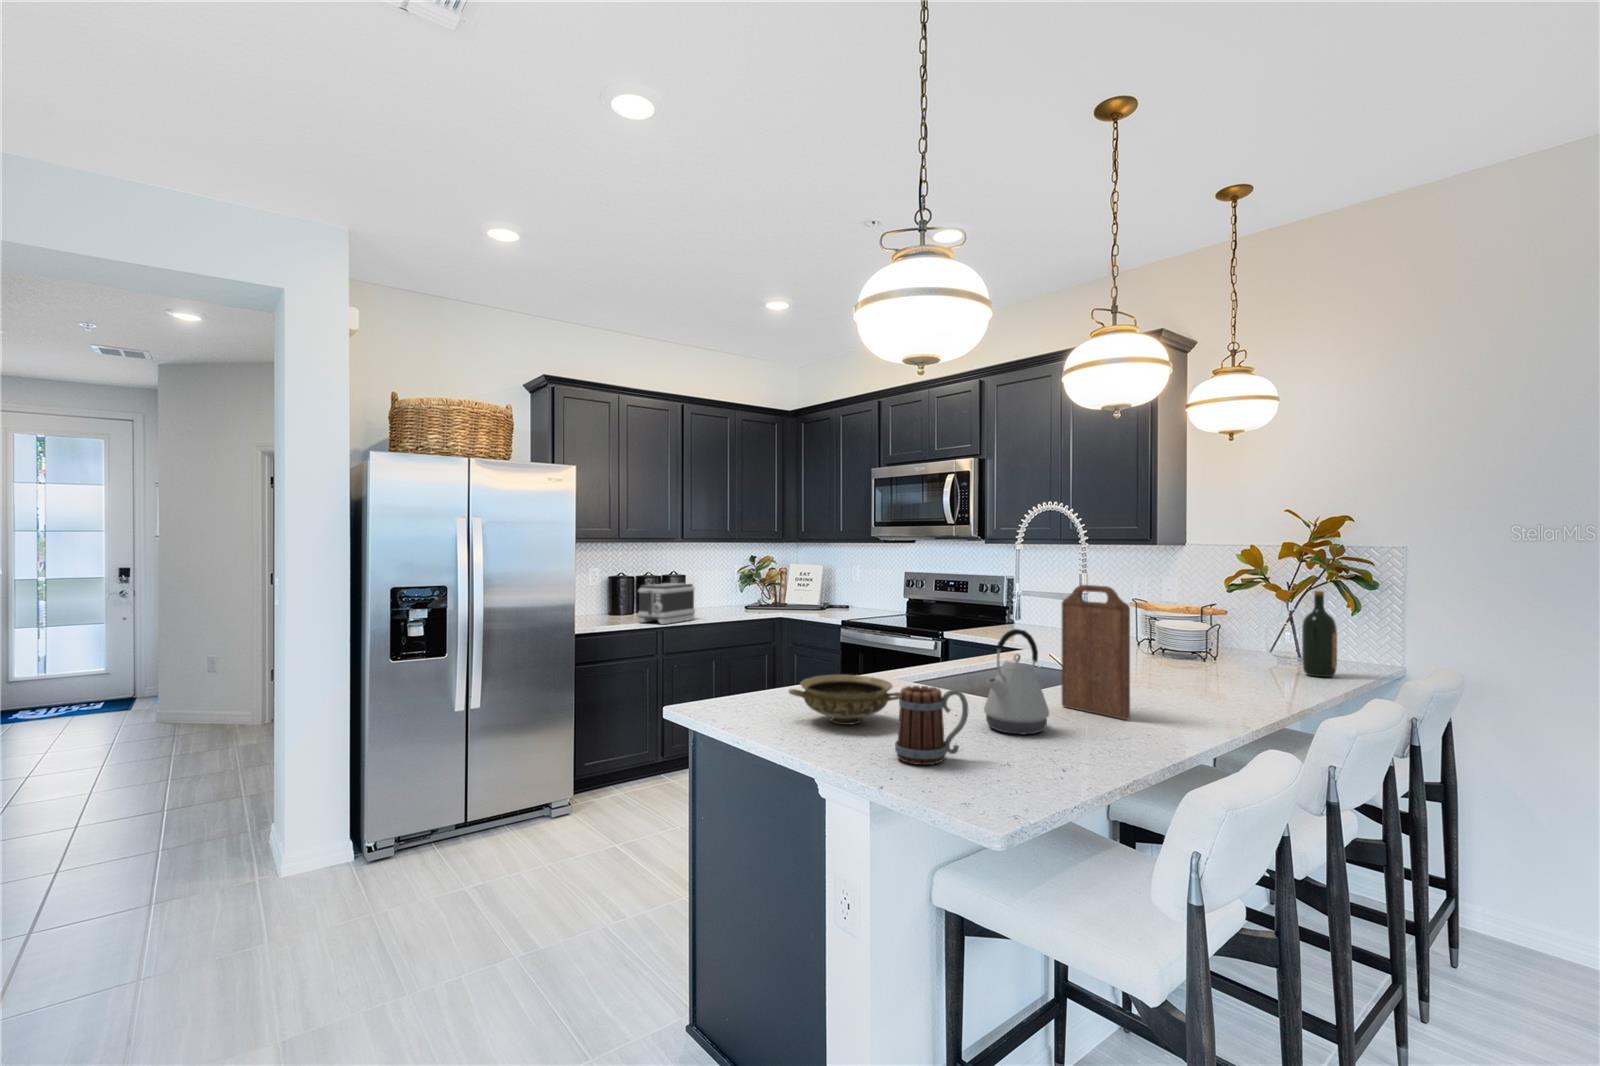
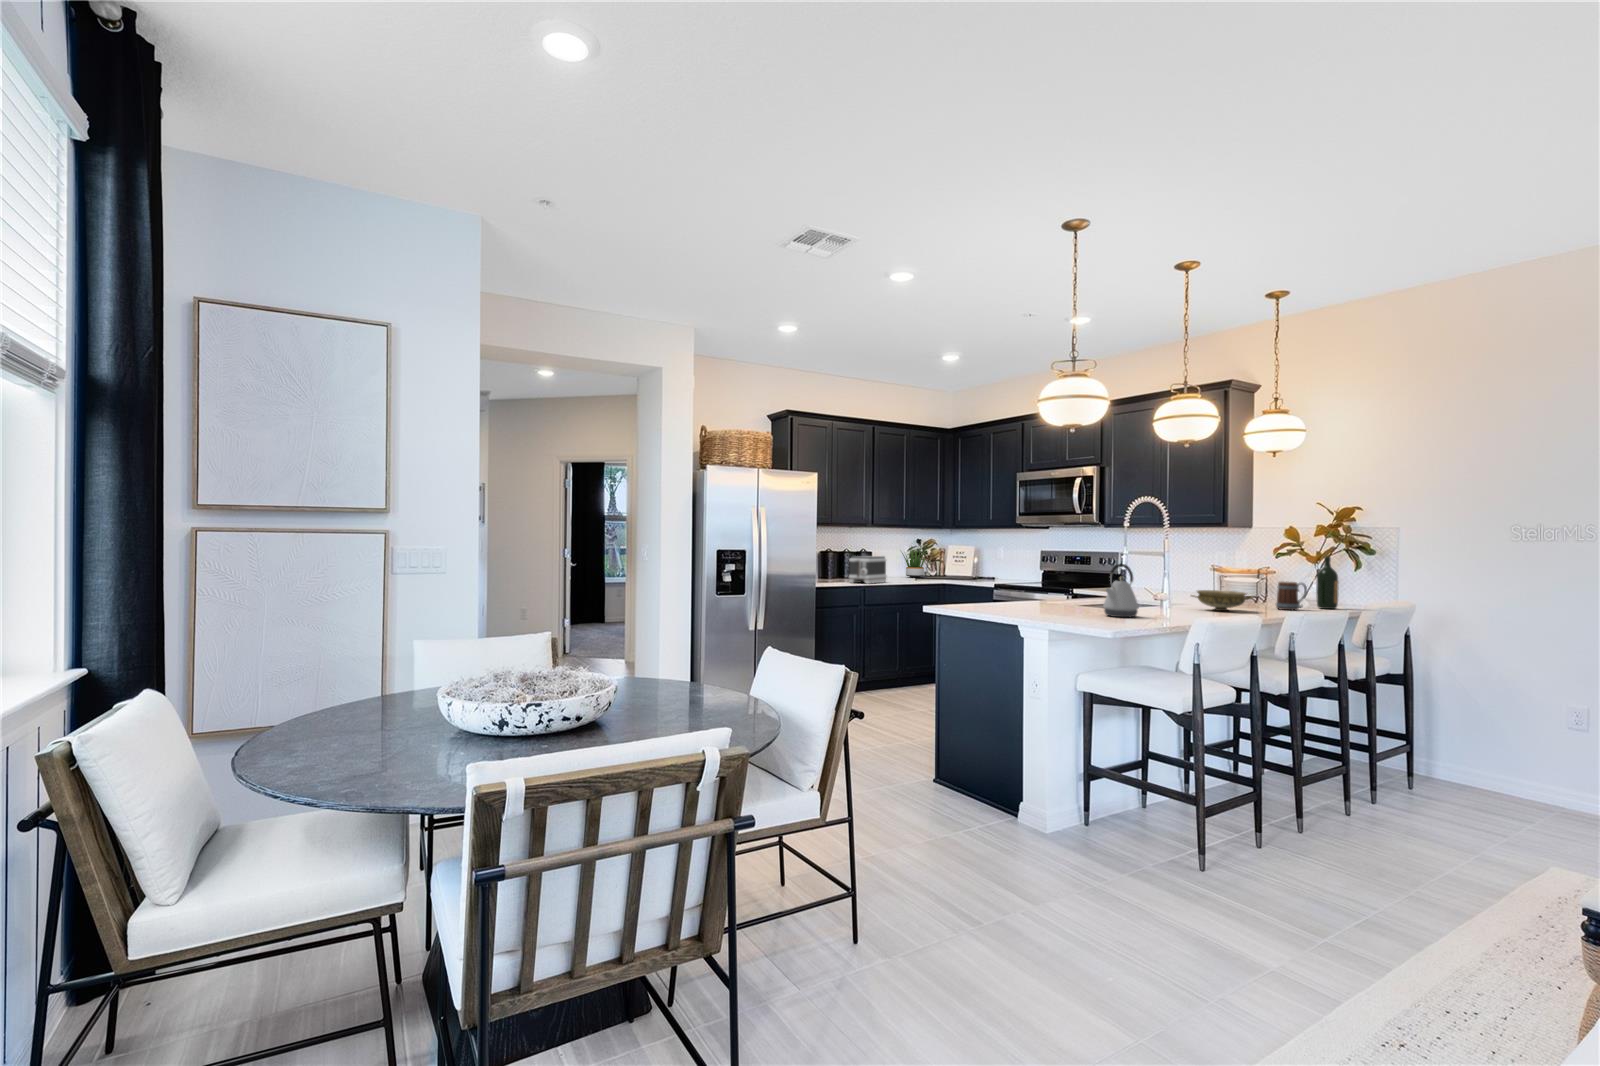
potted plant: none [727,564,768,607] -> present [902,548,925,578]
cutting board: present [1061,585,1130,720] -> none [1149,543,1187,616]
ceramic bowl: present [789,675,900,725] -> present [1191,590,1252,611]
mug: present [895,686,968,765] -> present [1276,582,1307,610]

